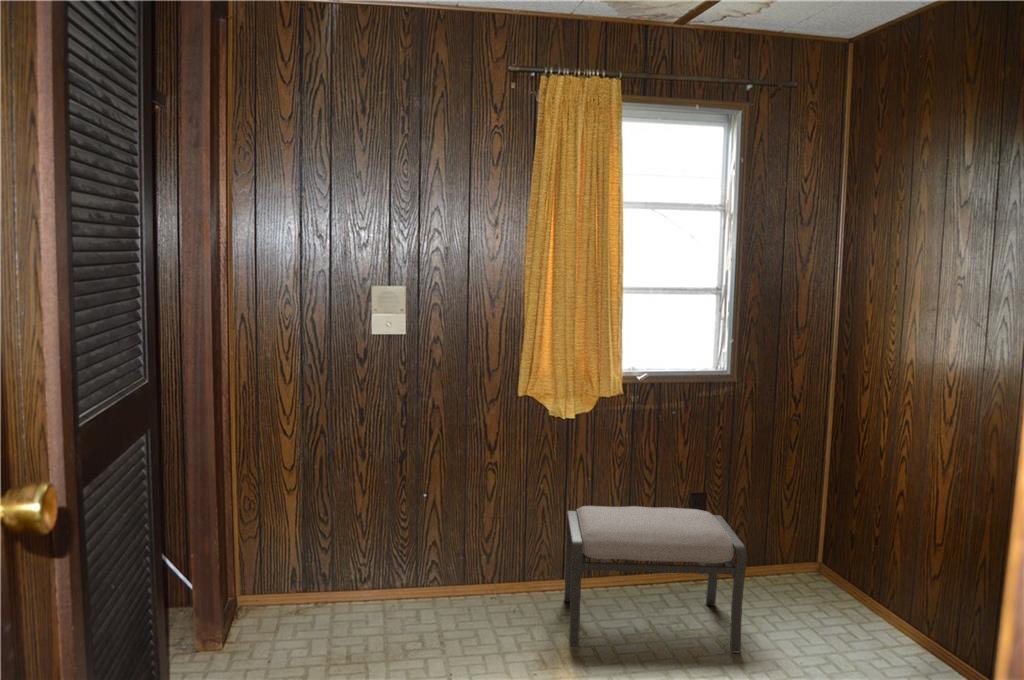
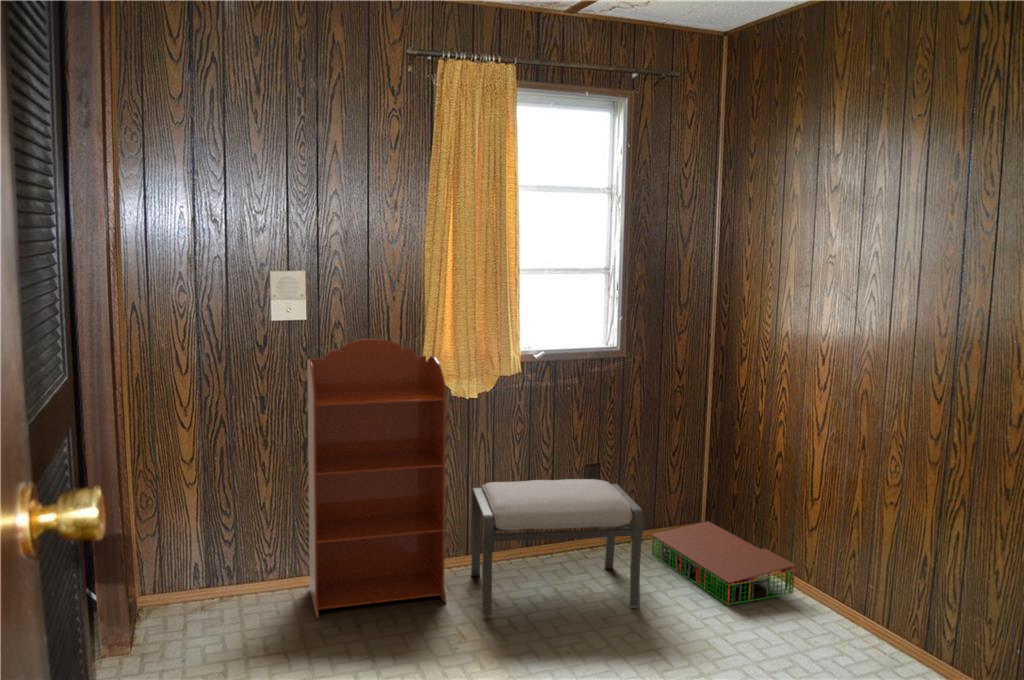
bookcase: none [402,355,539,634] -> present [307,339,446,618]
storage bin: none [759,561,925,659] -> present [652,521,796,605]

